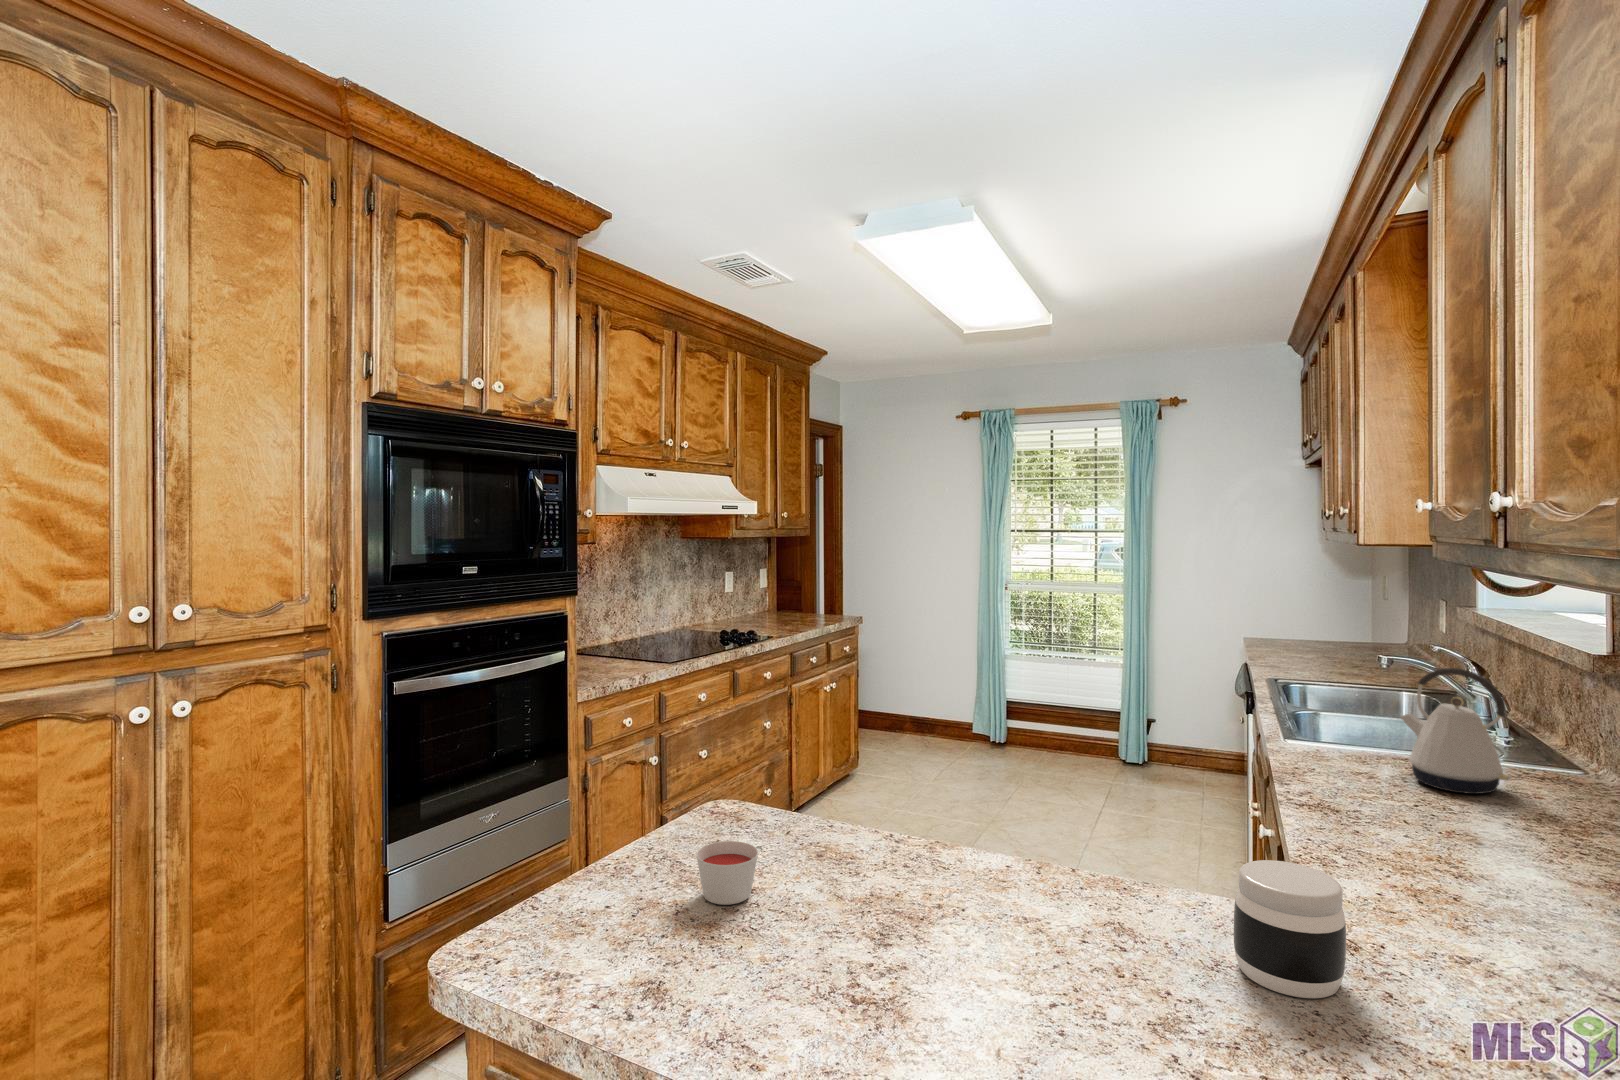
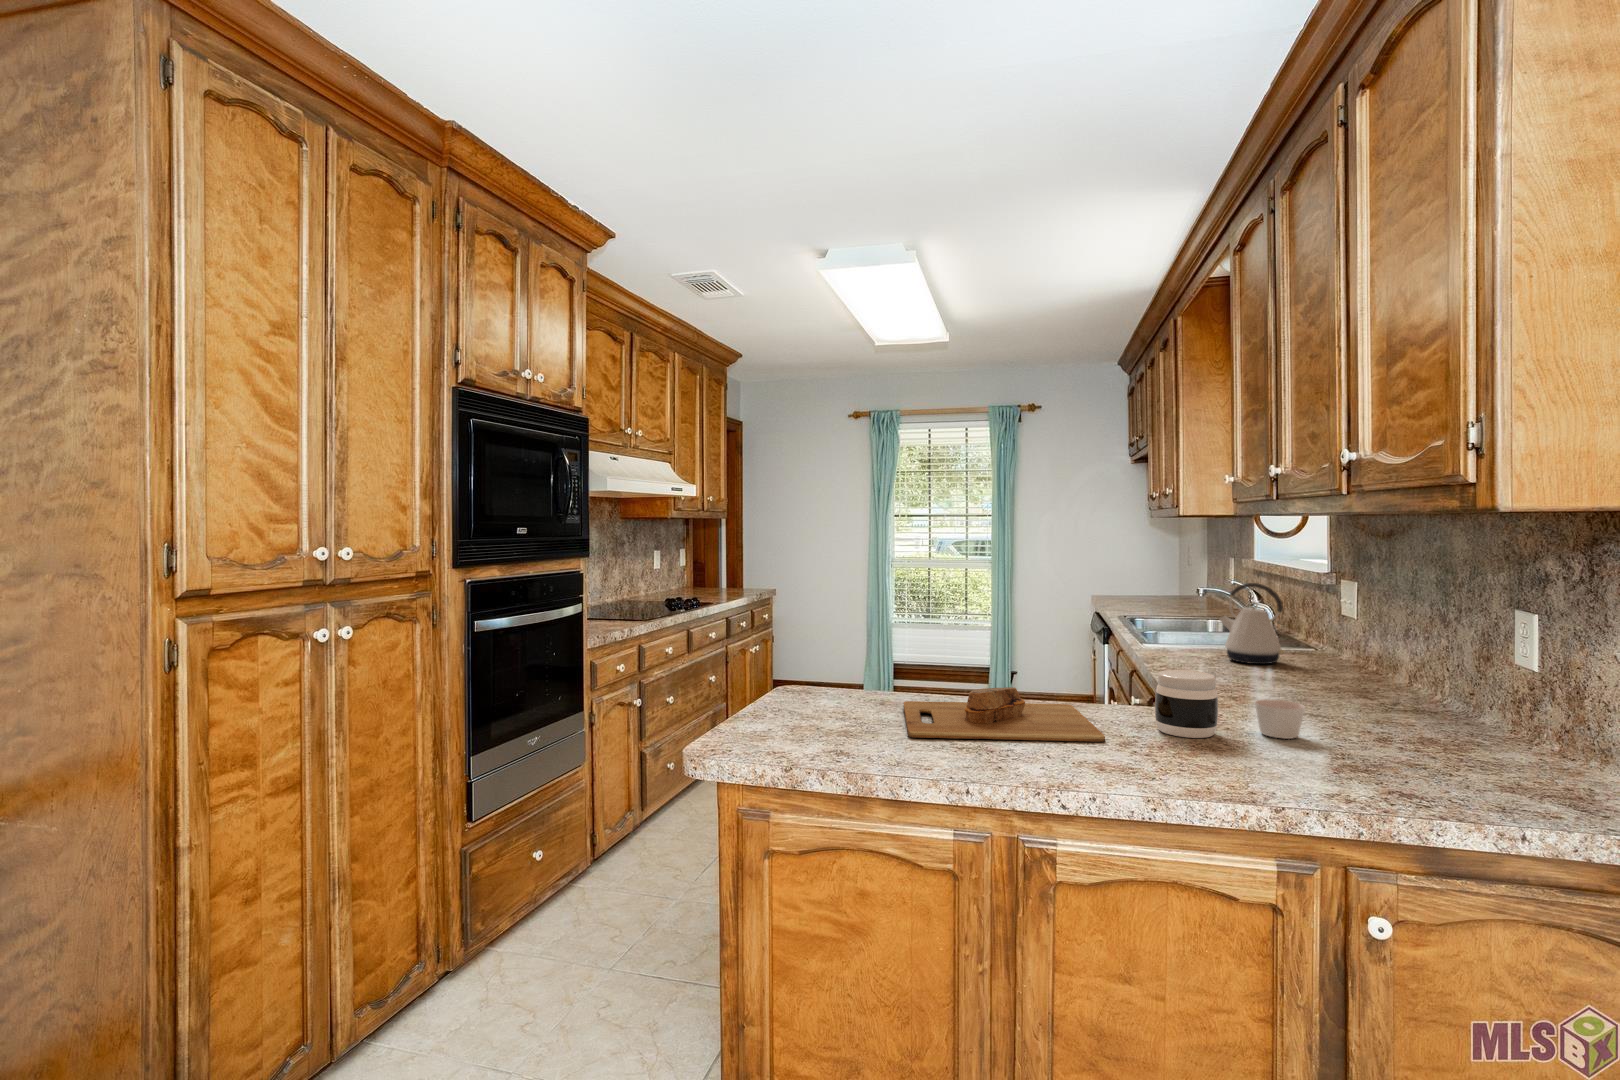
candle: present [696,841,758,905] -> present [1255,699,1305,739]
cutting board: none [811,854,1130,992] -> present [904,687,1105,742]

